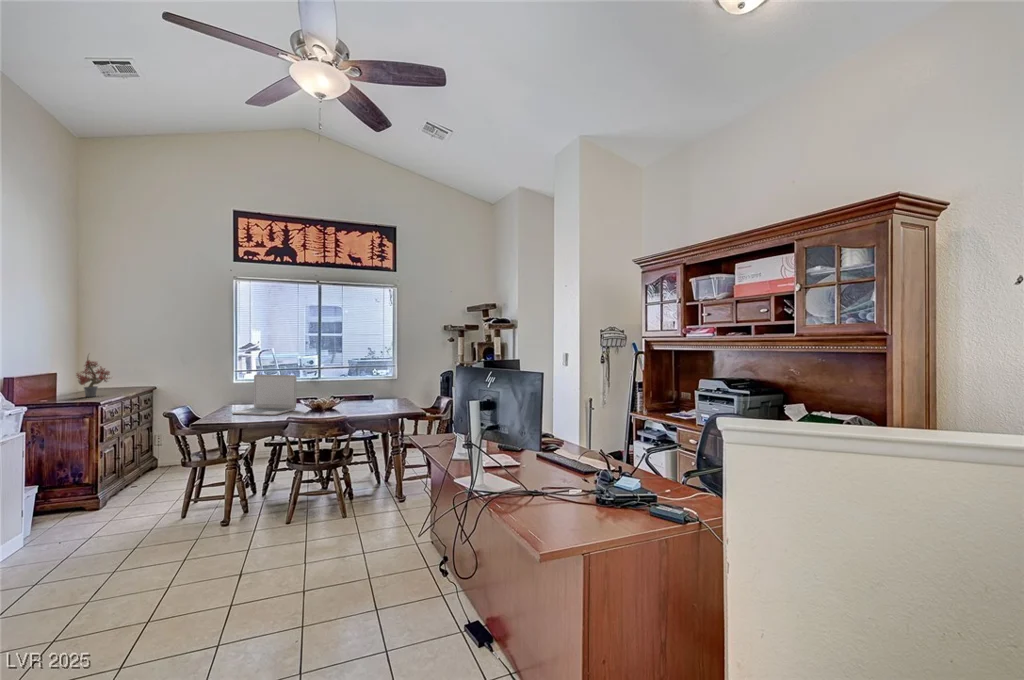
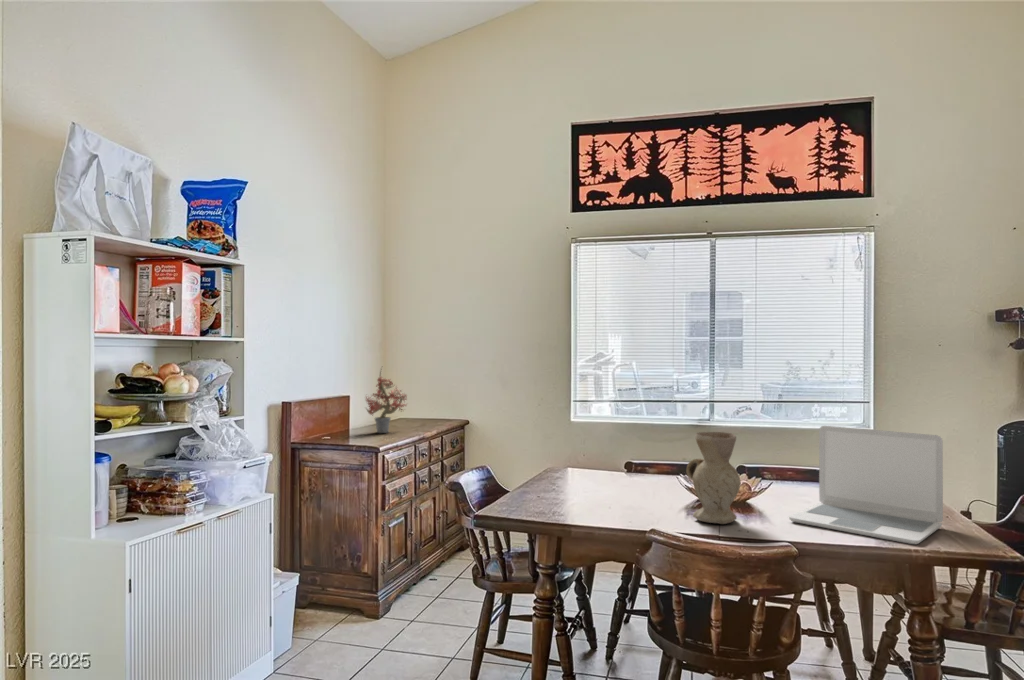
laptop: present [231,375,297,415] -> present [789,426,943,544]
vase: none [302,378,325,415] -> present [686,432,741,524]

